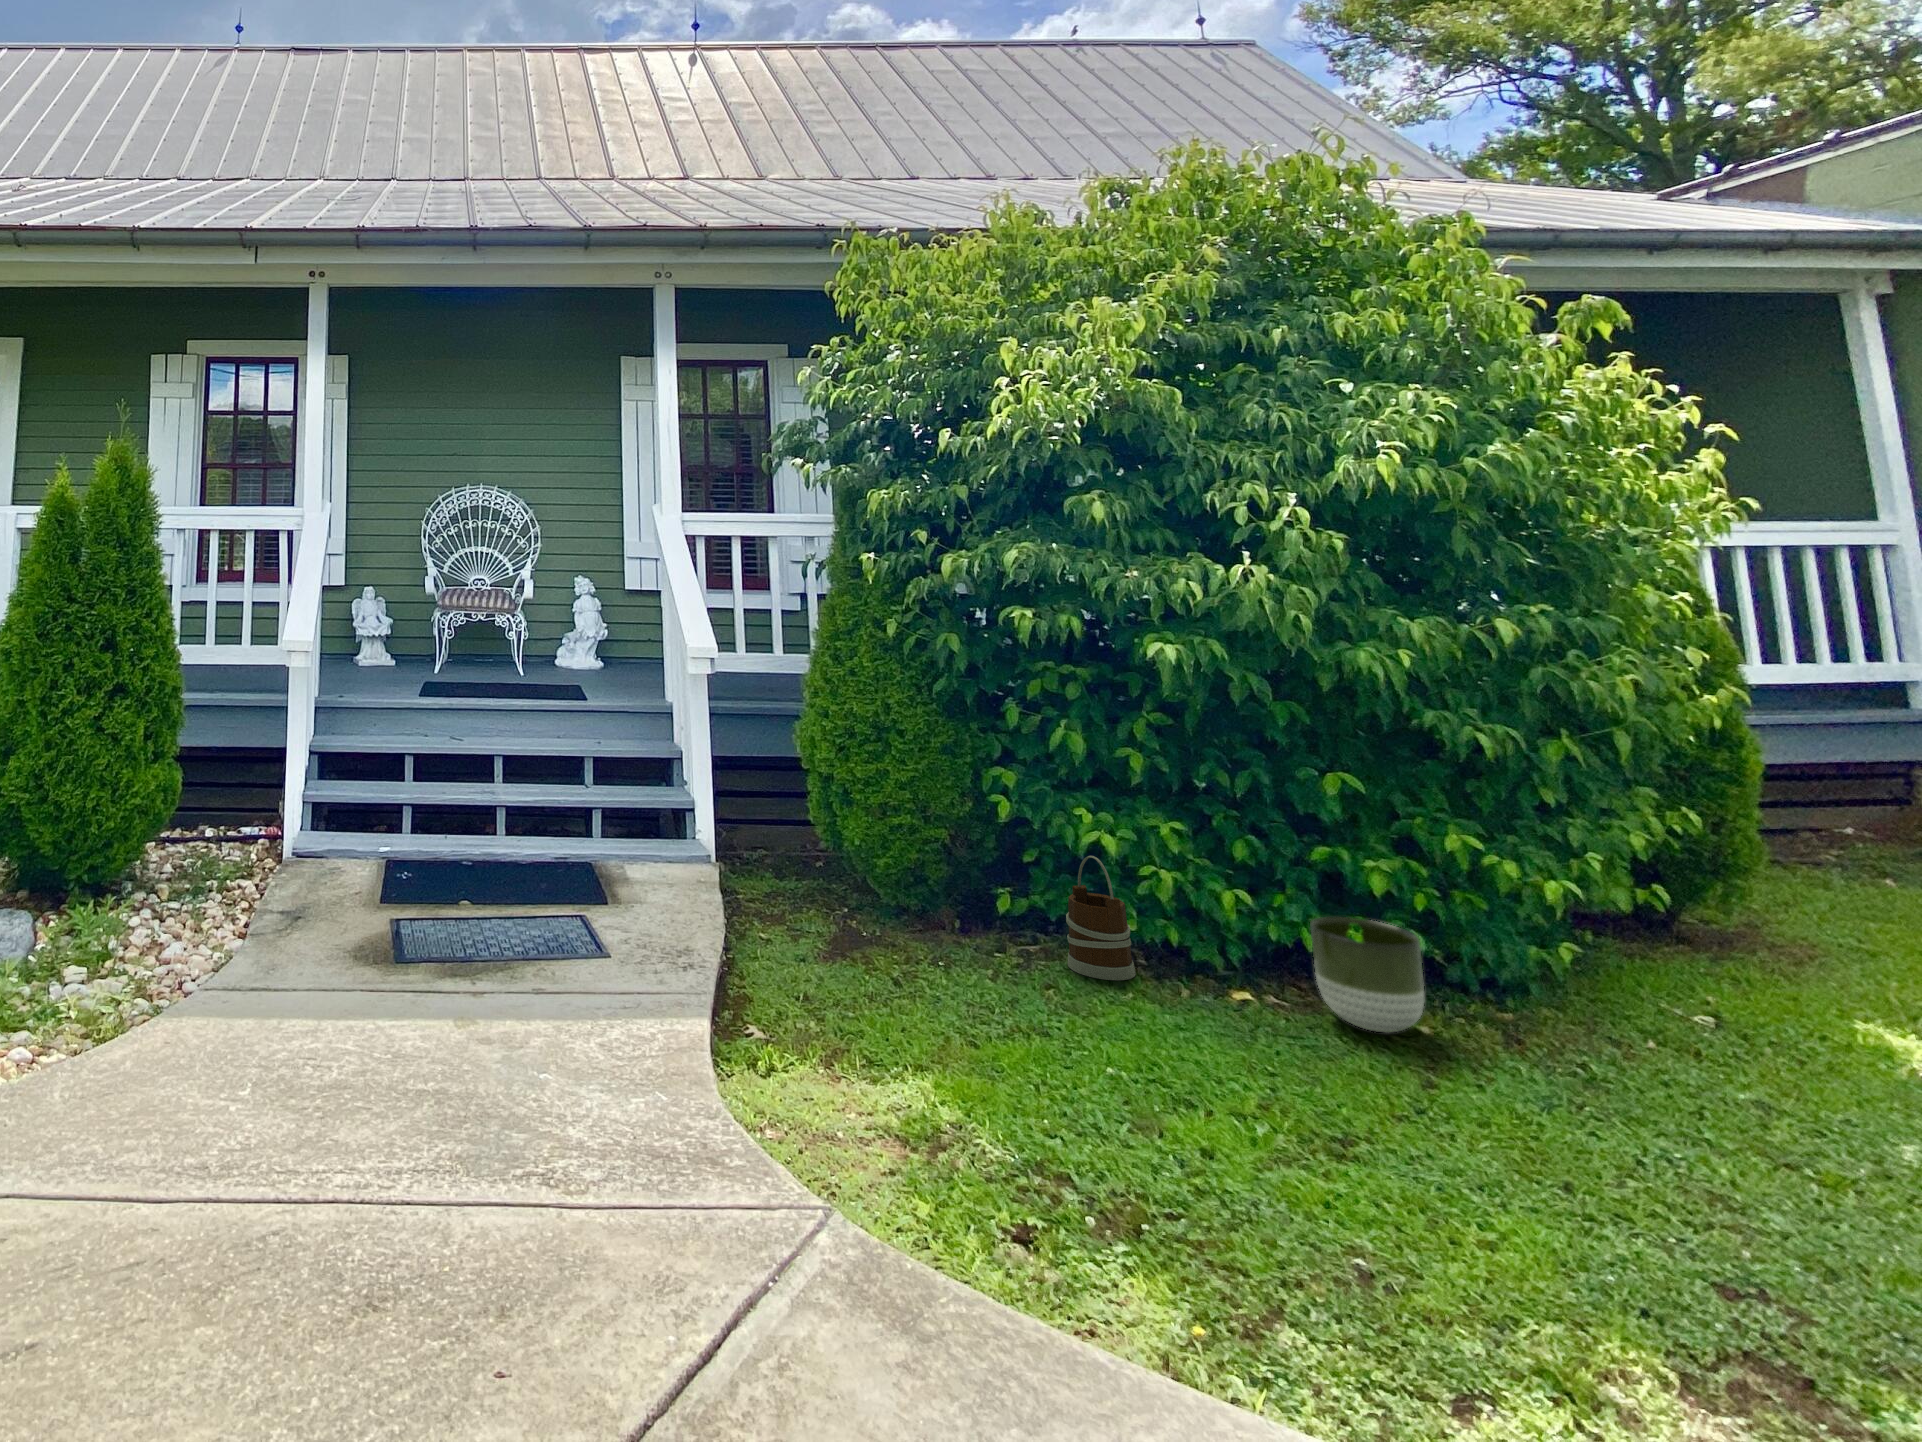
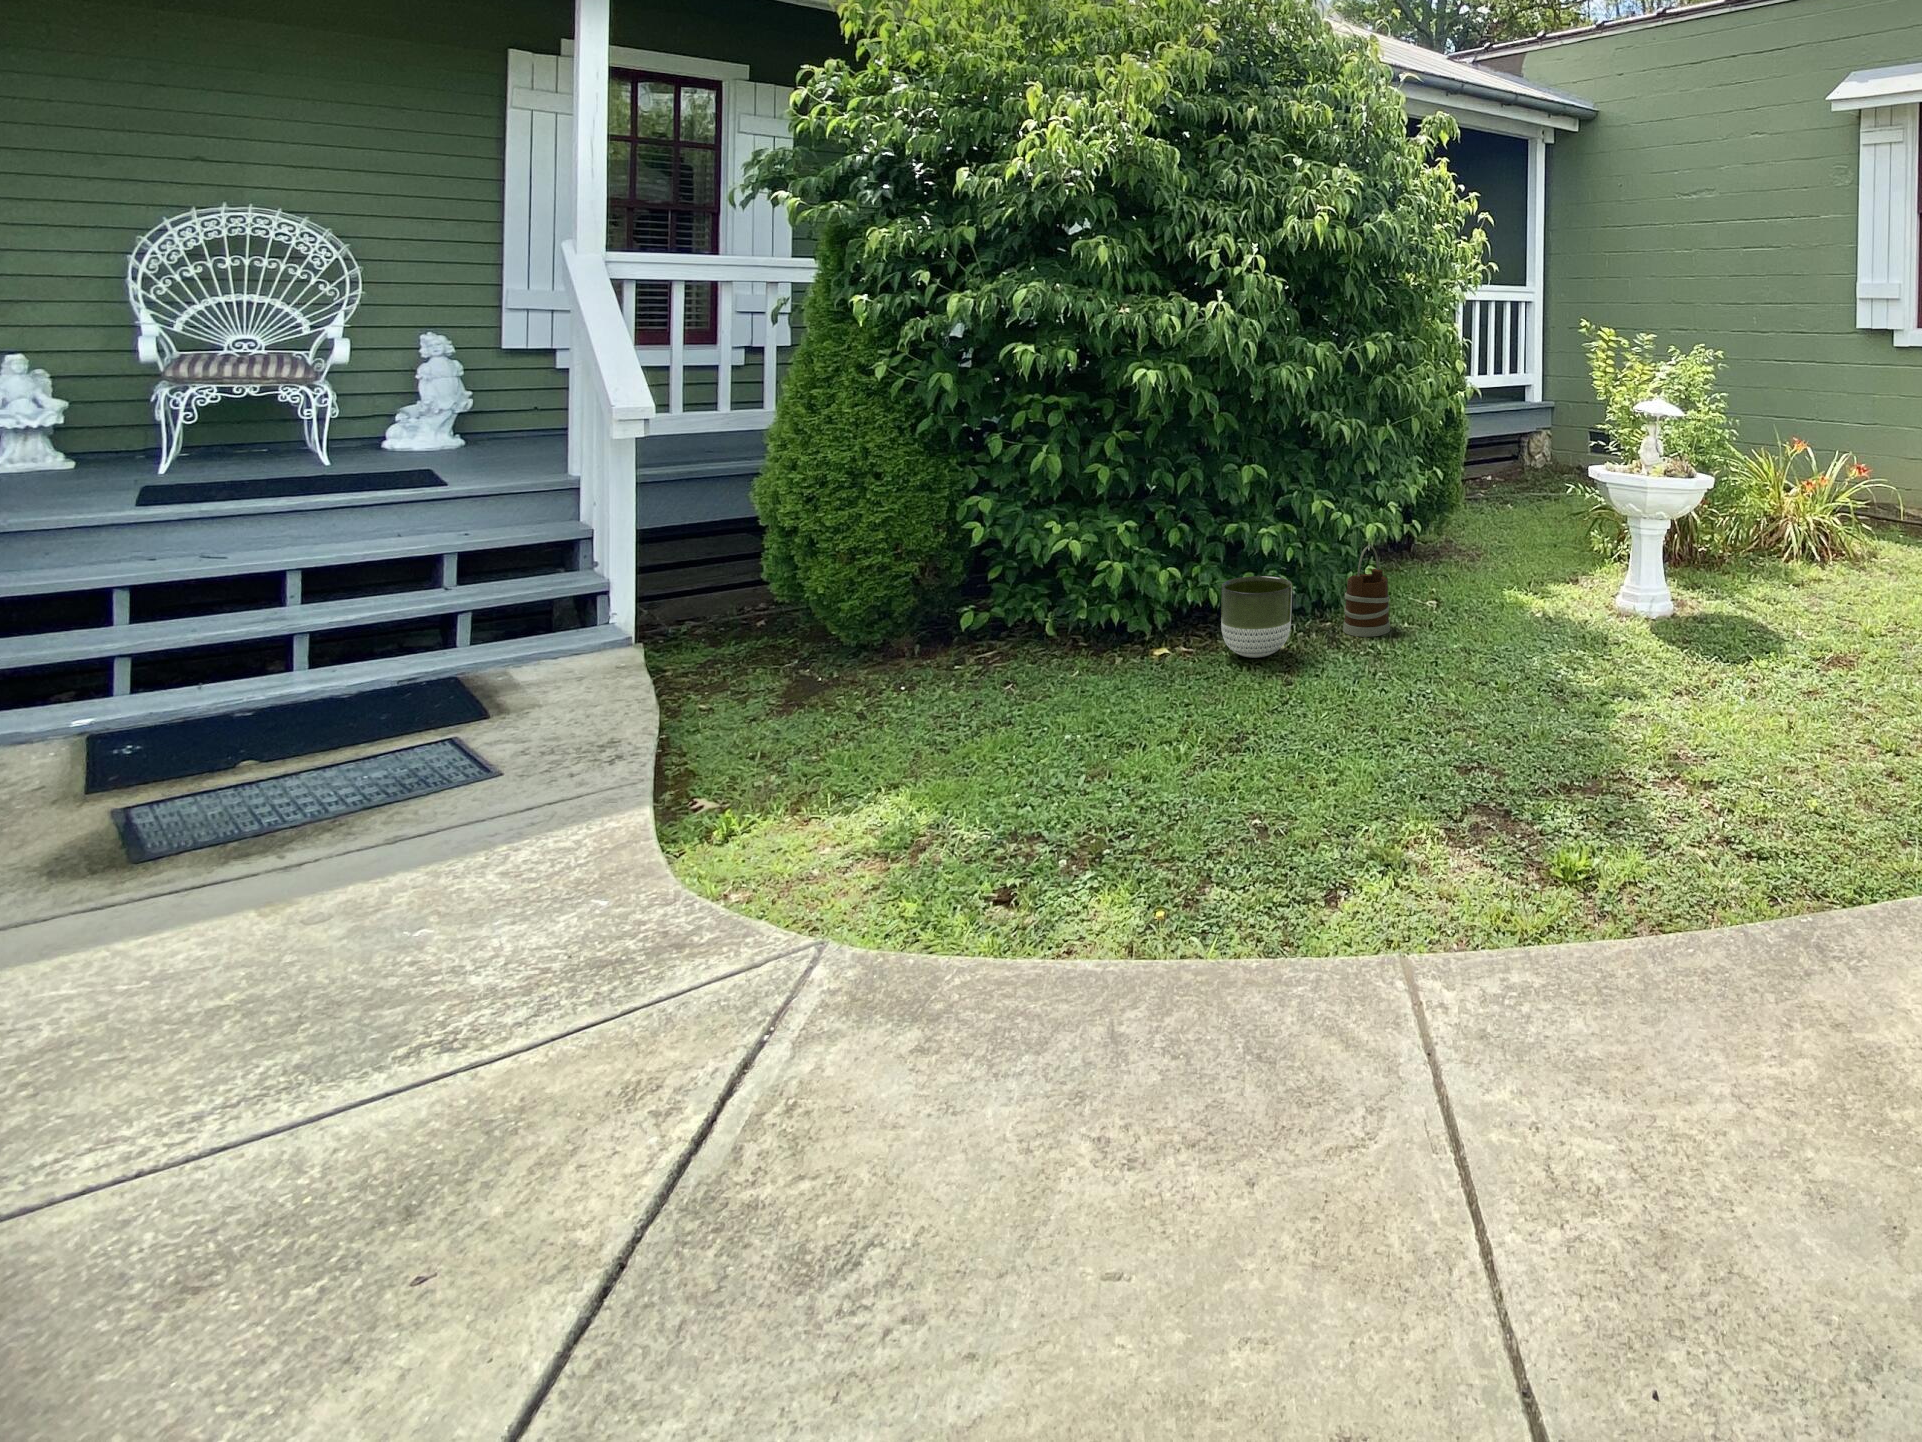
wooden bucket: present [1066,856,1136,980] -> present [1343,546,1390,637]

